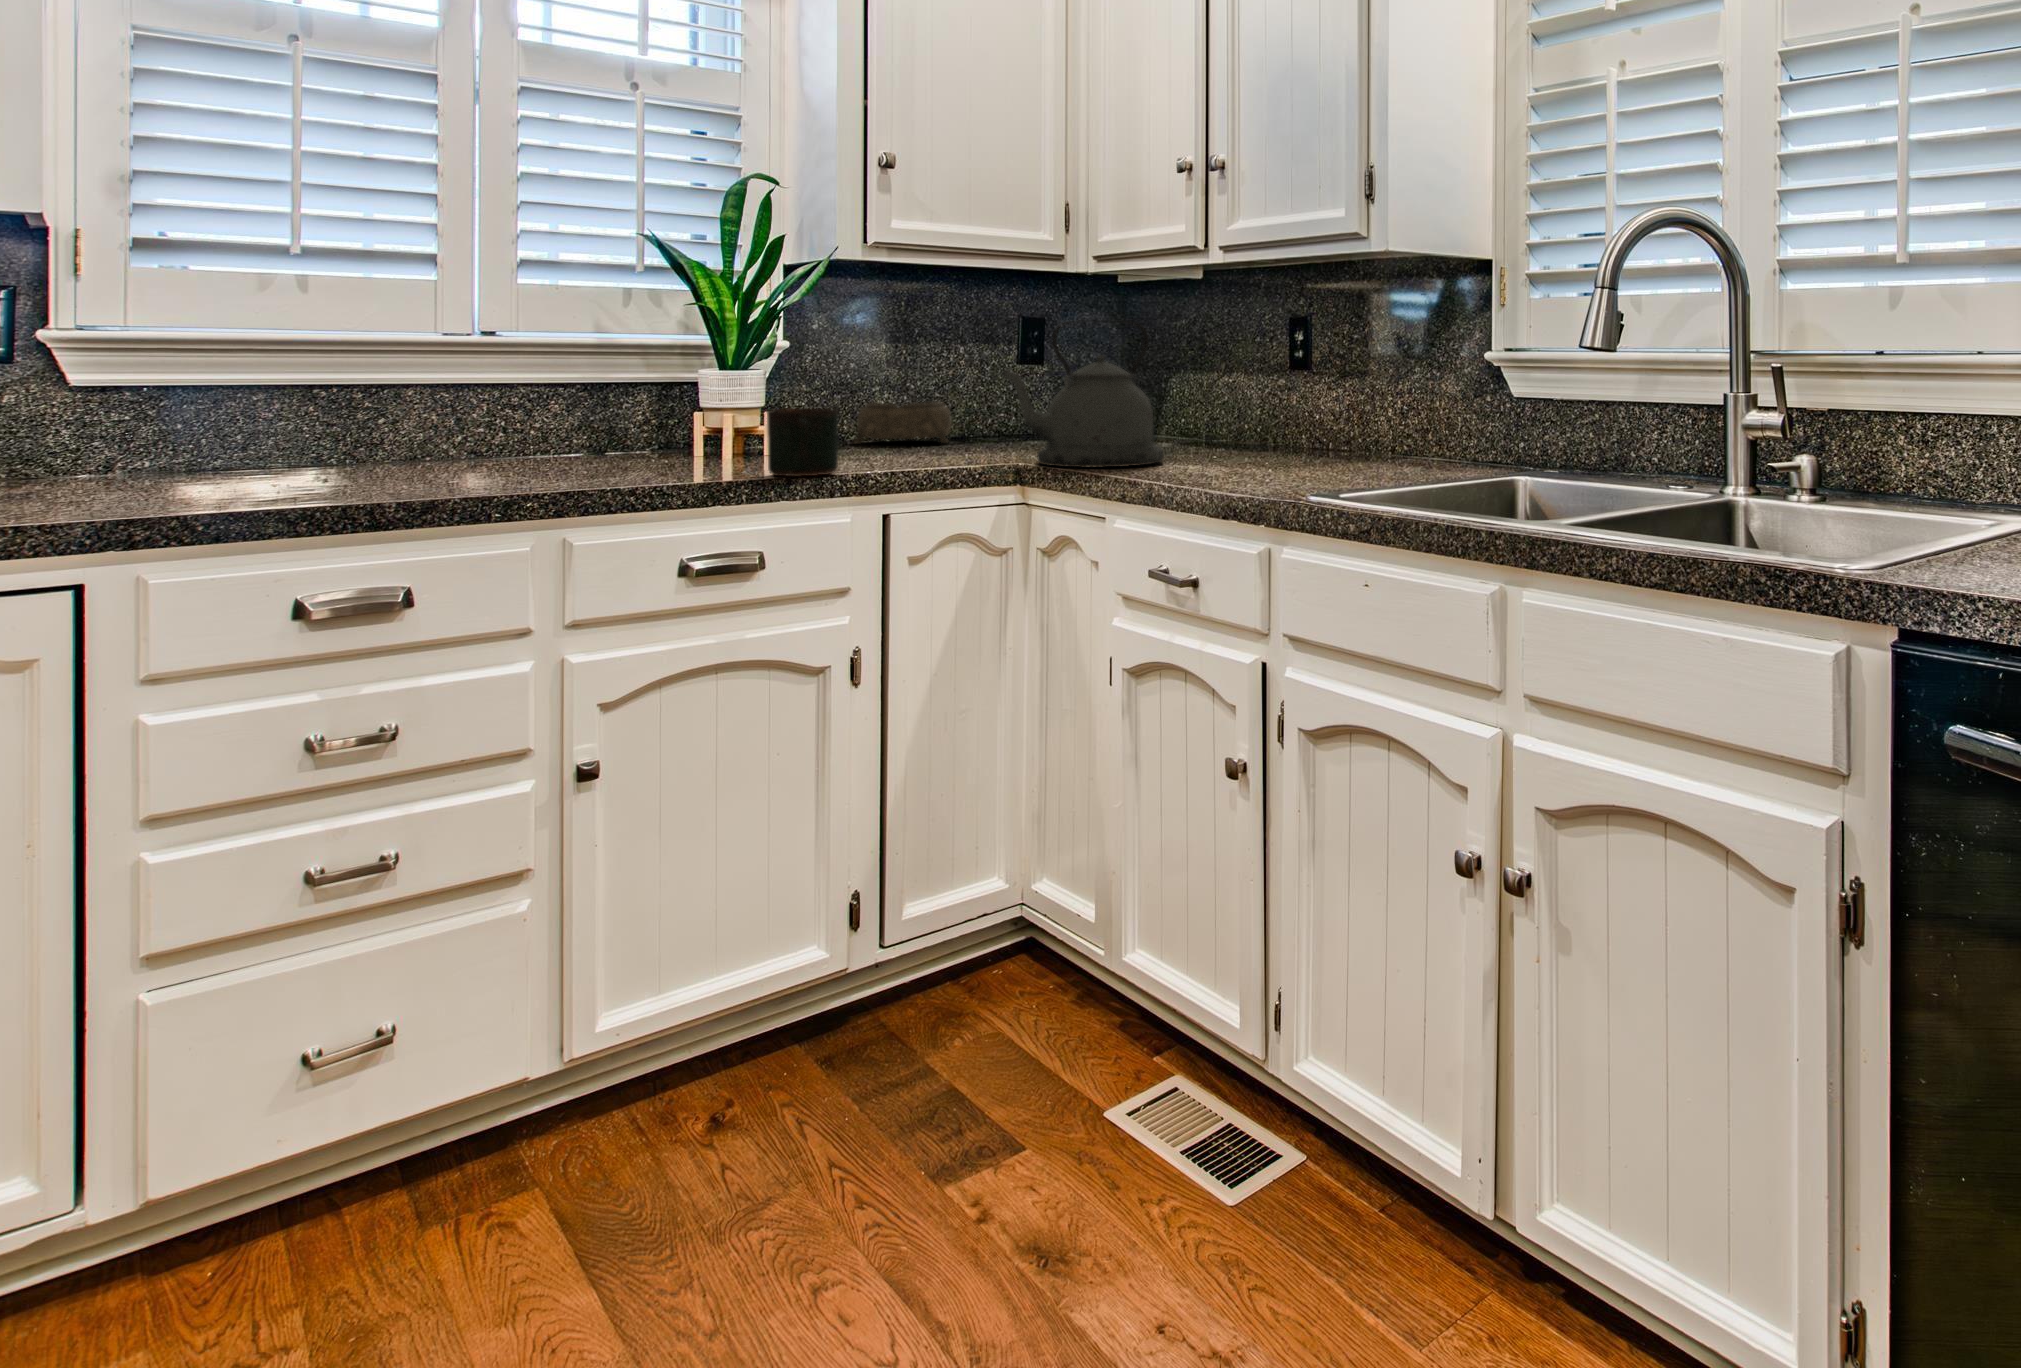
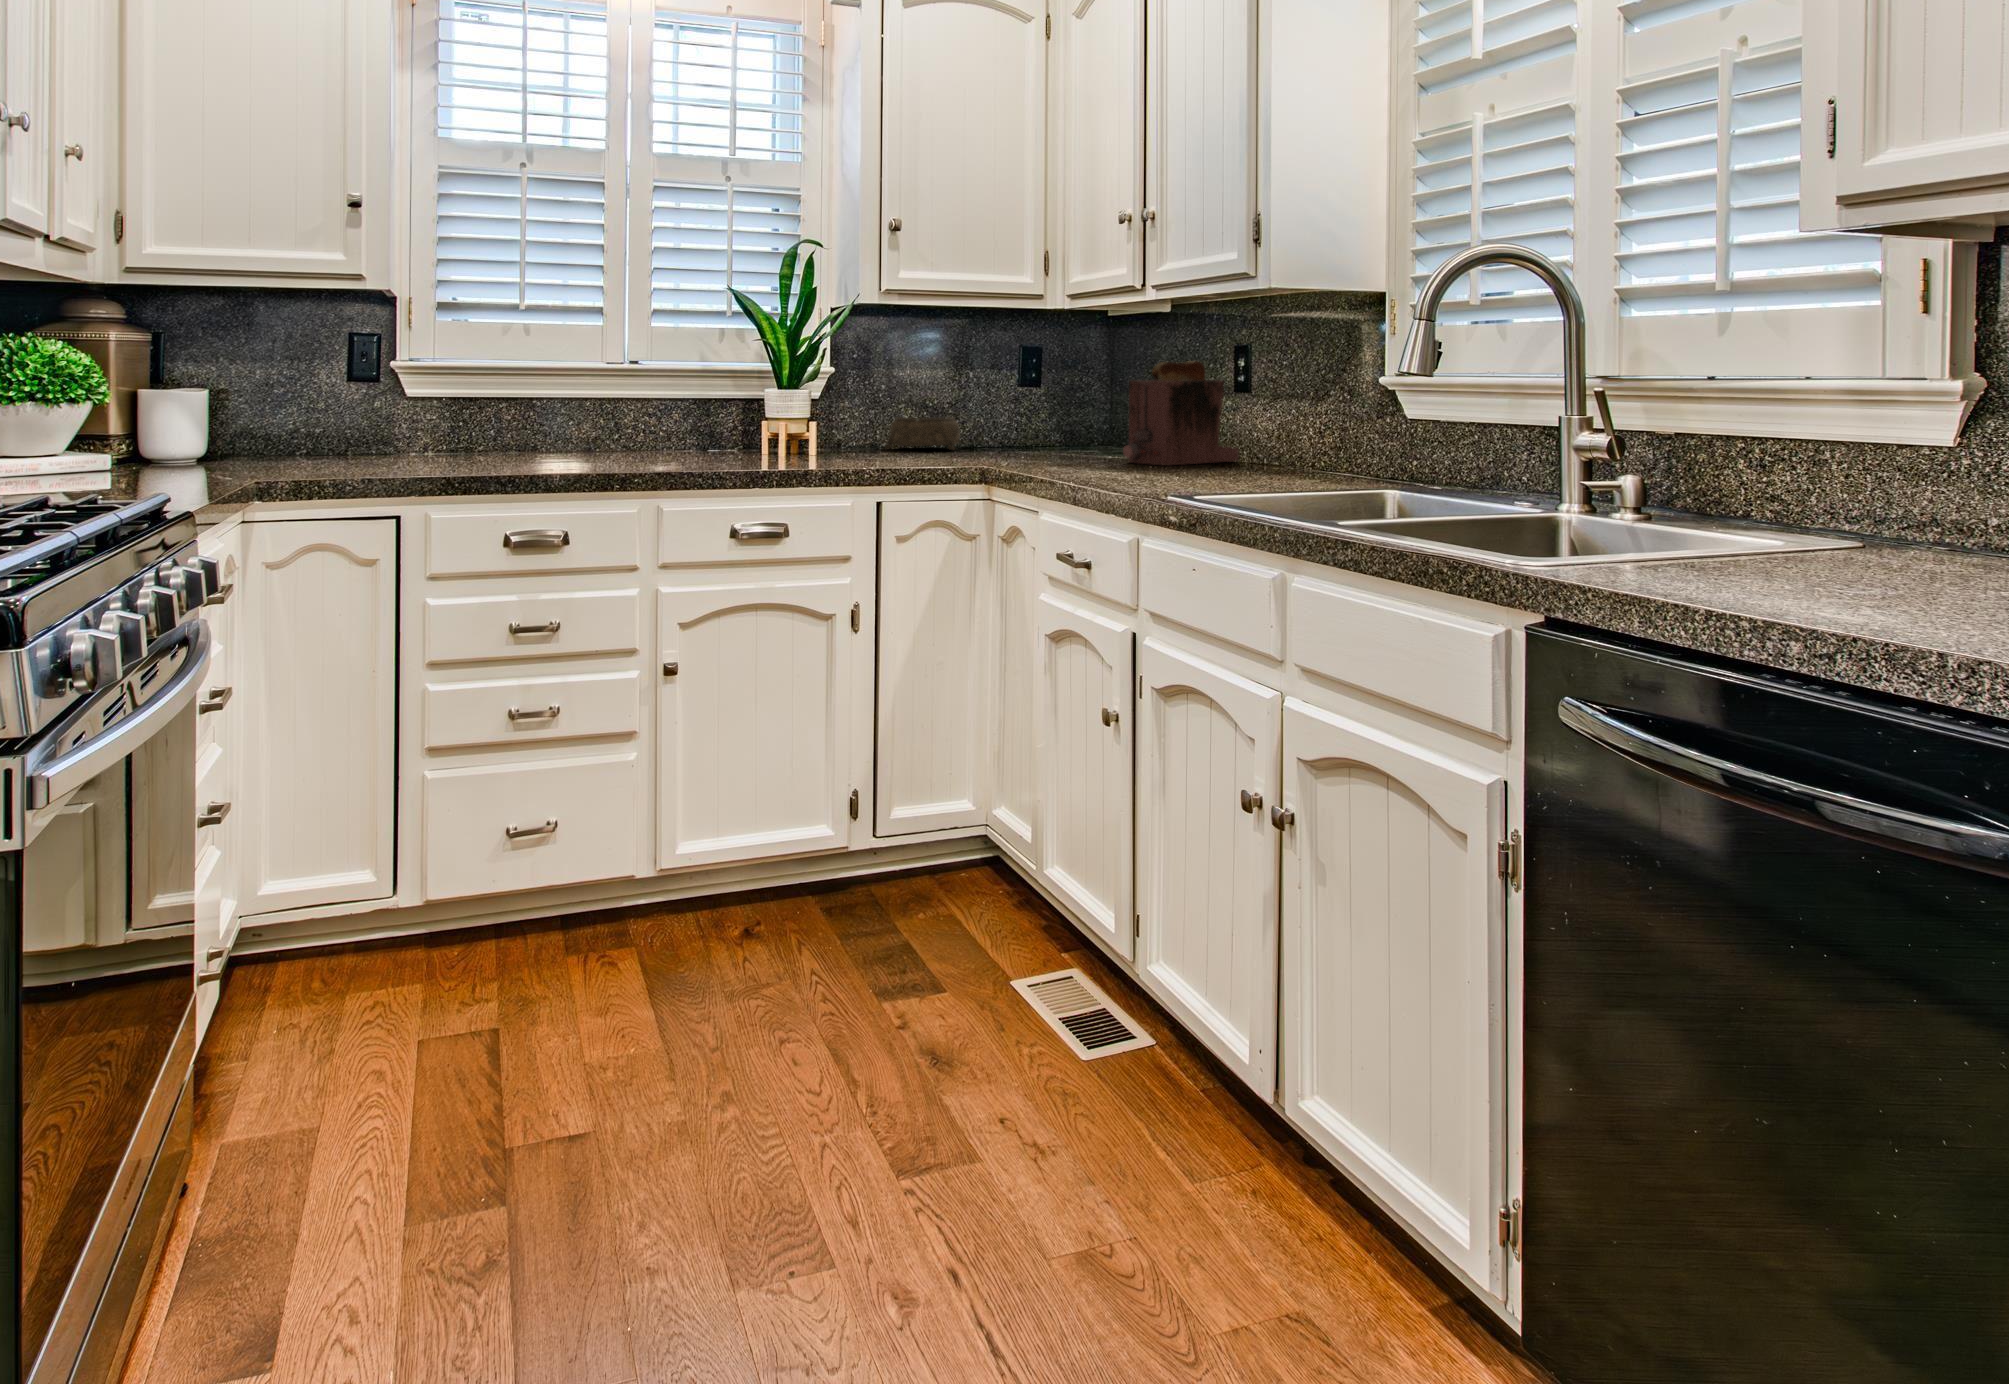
kettle: present [1002,320,1163,468] -> none [966,351,1099,471]
toaster: none [1176,334,1297,455] -> present [1123,361,1239,466]
mug: present [767,408,838,476] -> none [793,419,843,469]

